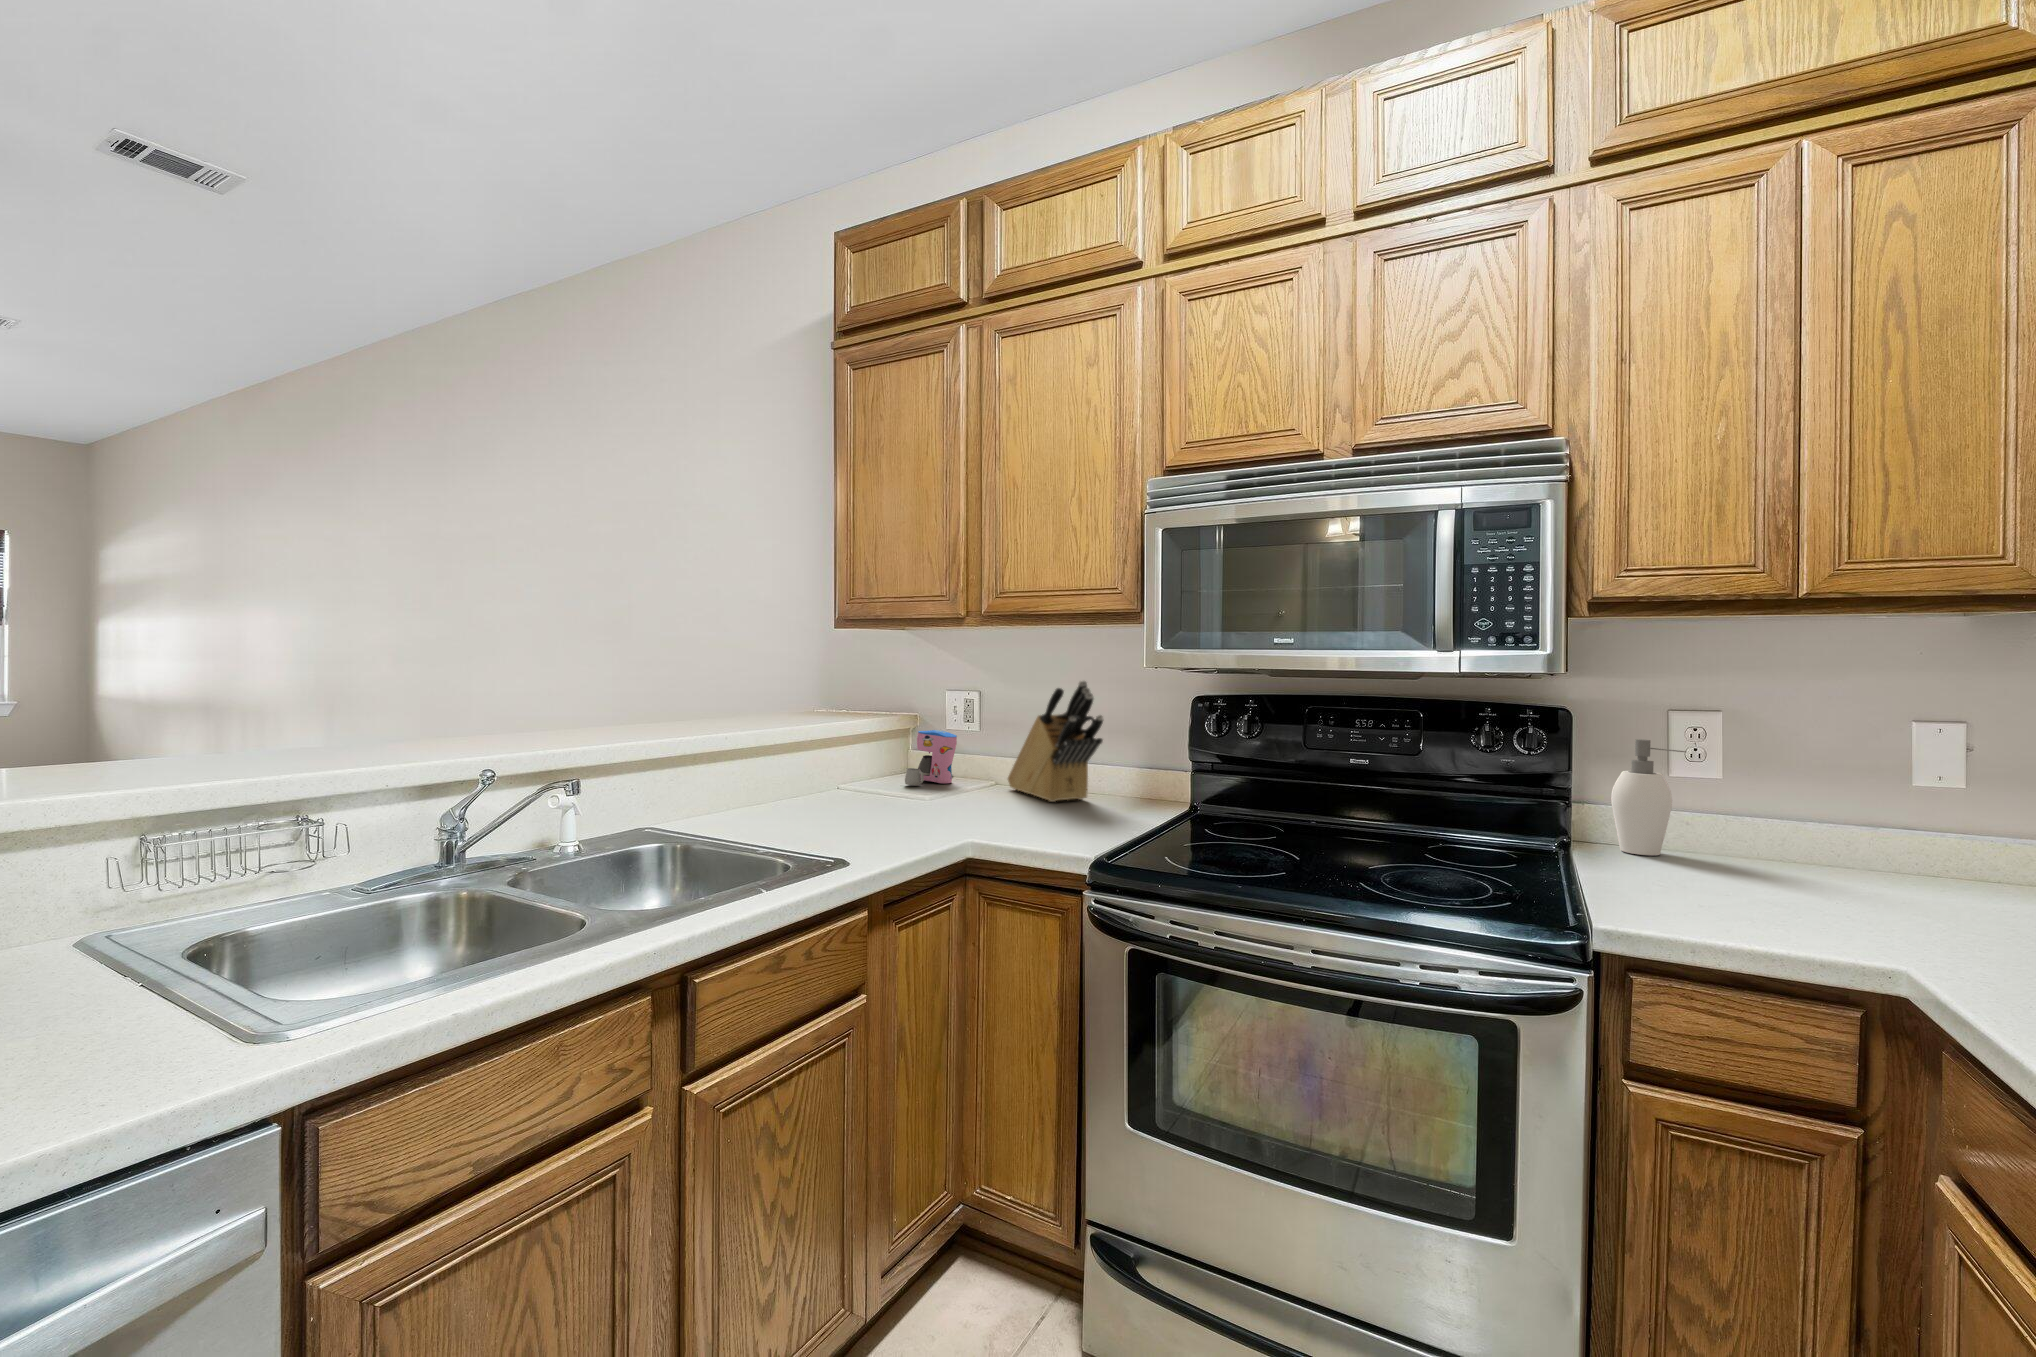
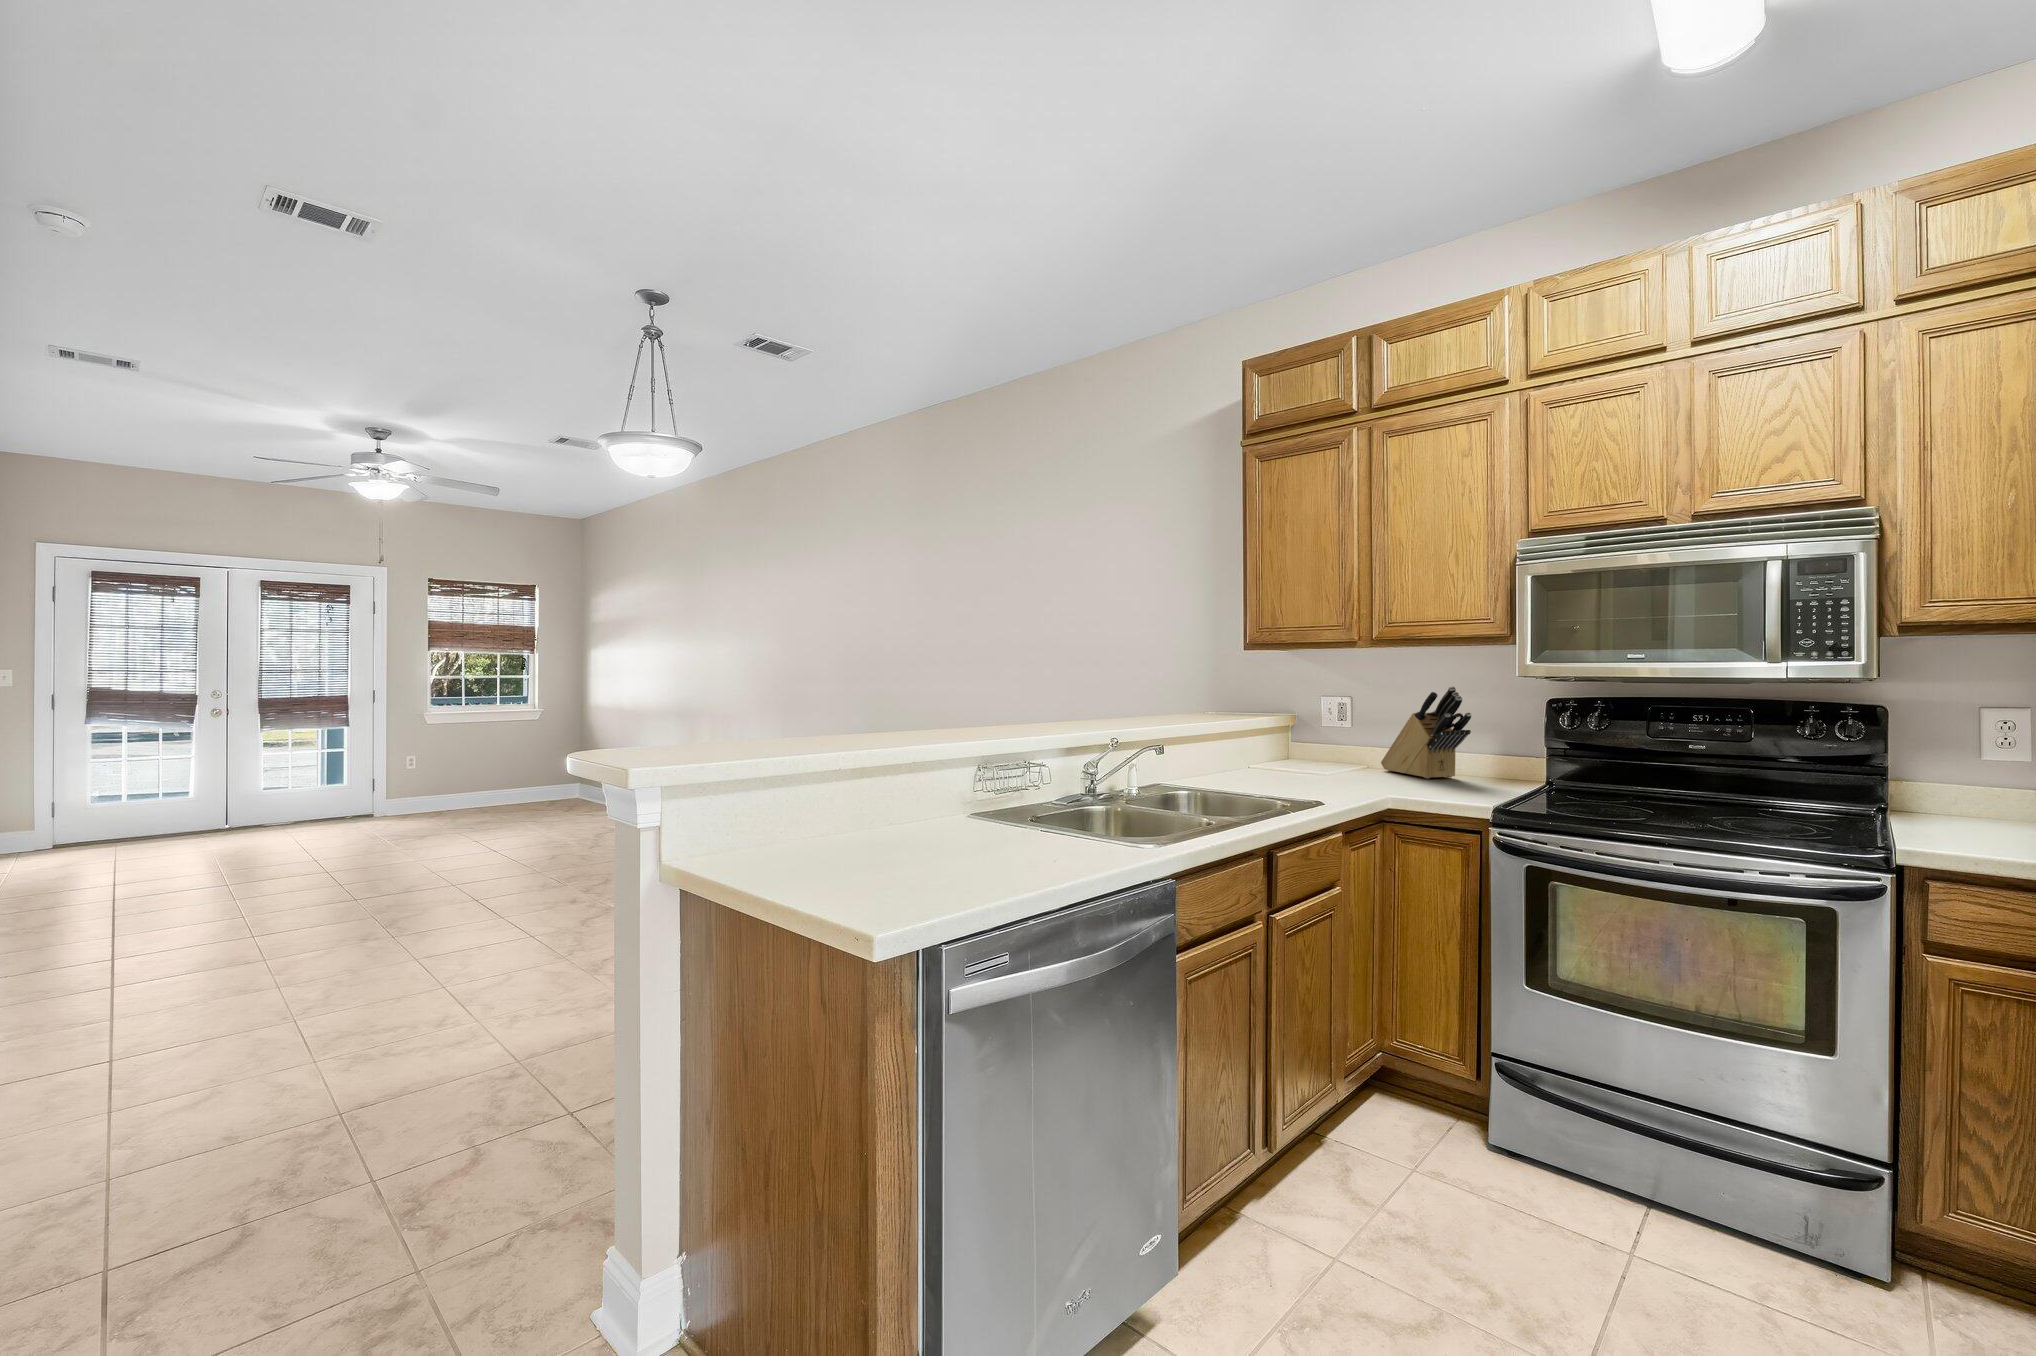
coffee maker: present [905,730,957,786] -> none [1296,726,1335,767]
soap dispenser: present [1611,739,1686,855] -> none [1930,729,1997,819]

